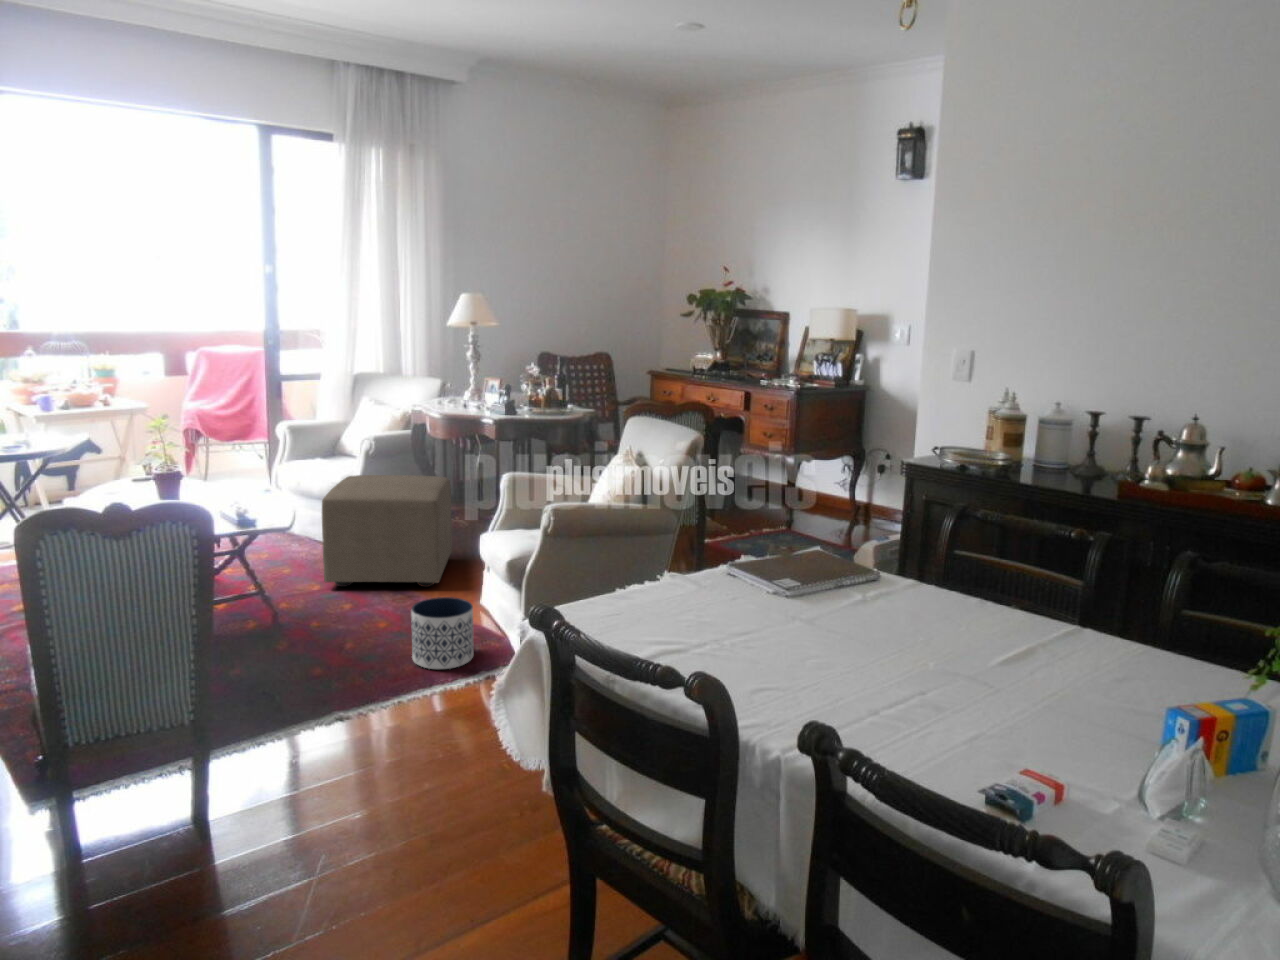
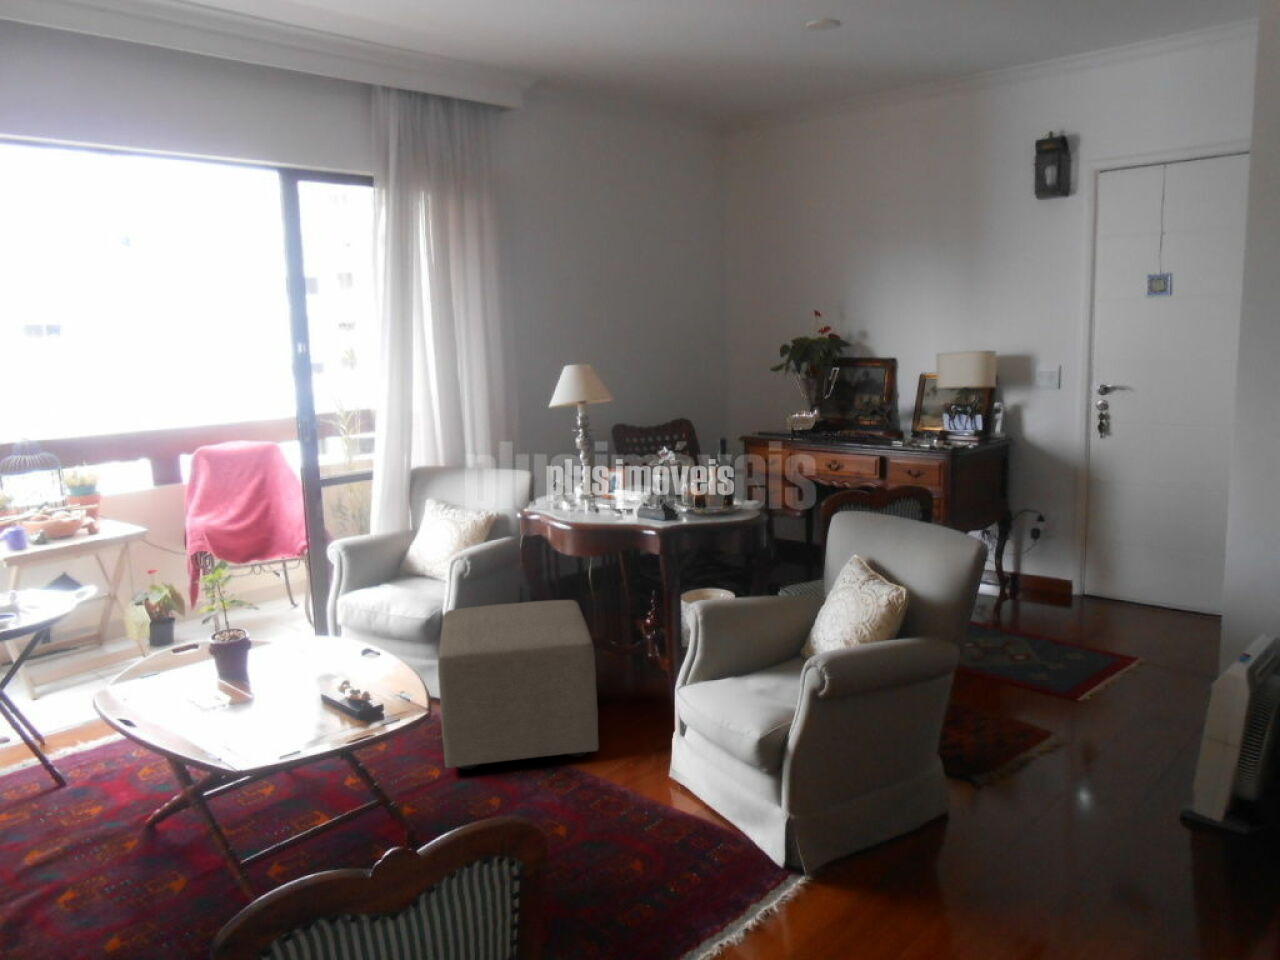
planter: present [411,597,474,669] -> none [638,802,727,924]

